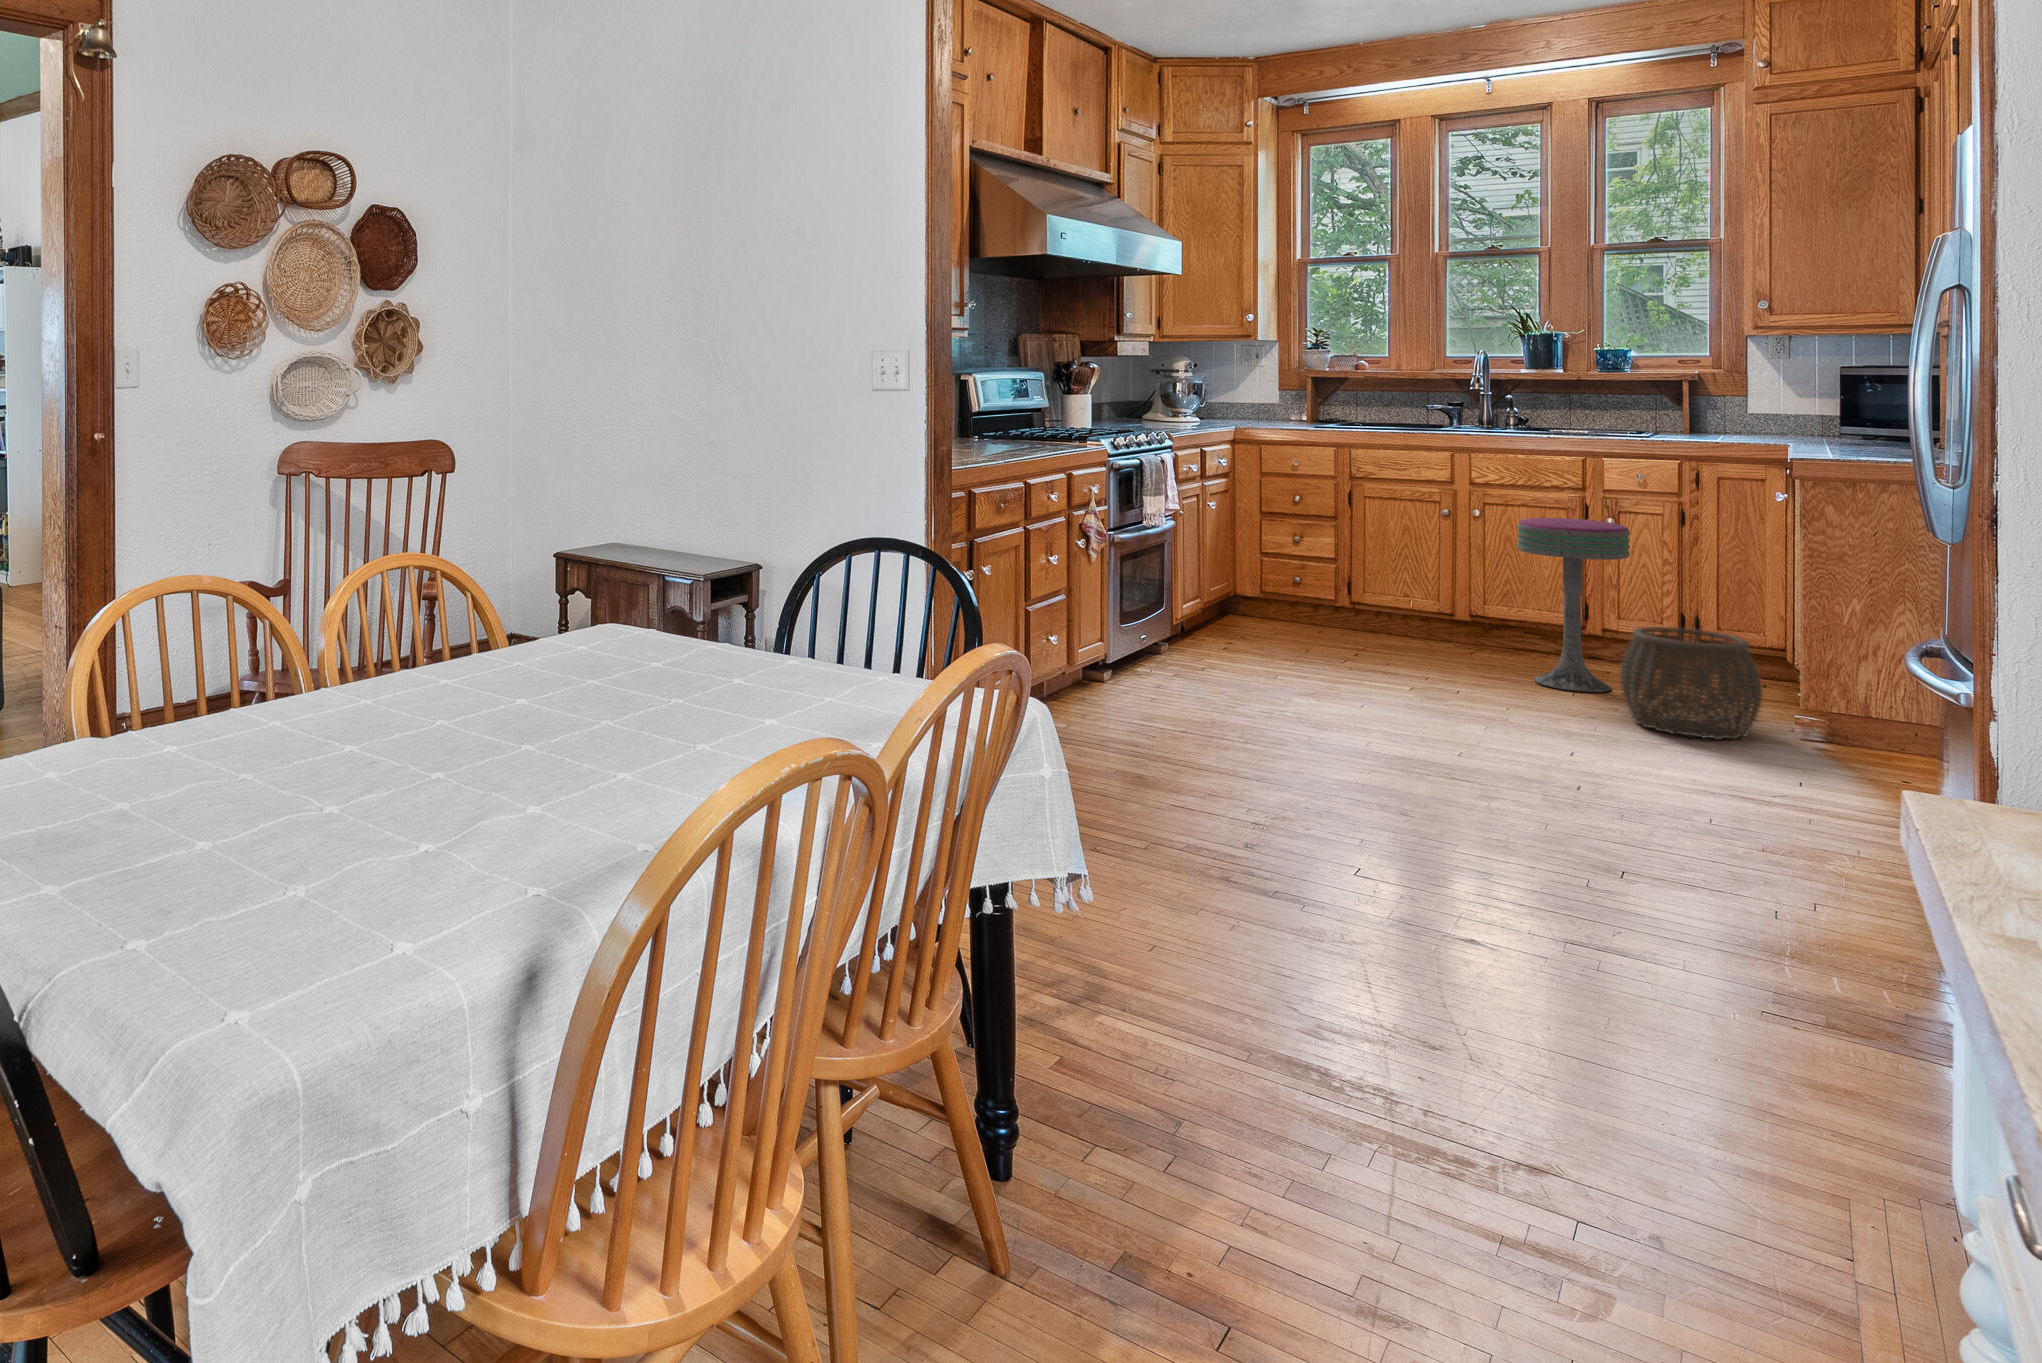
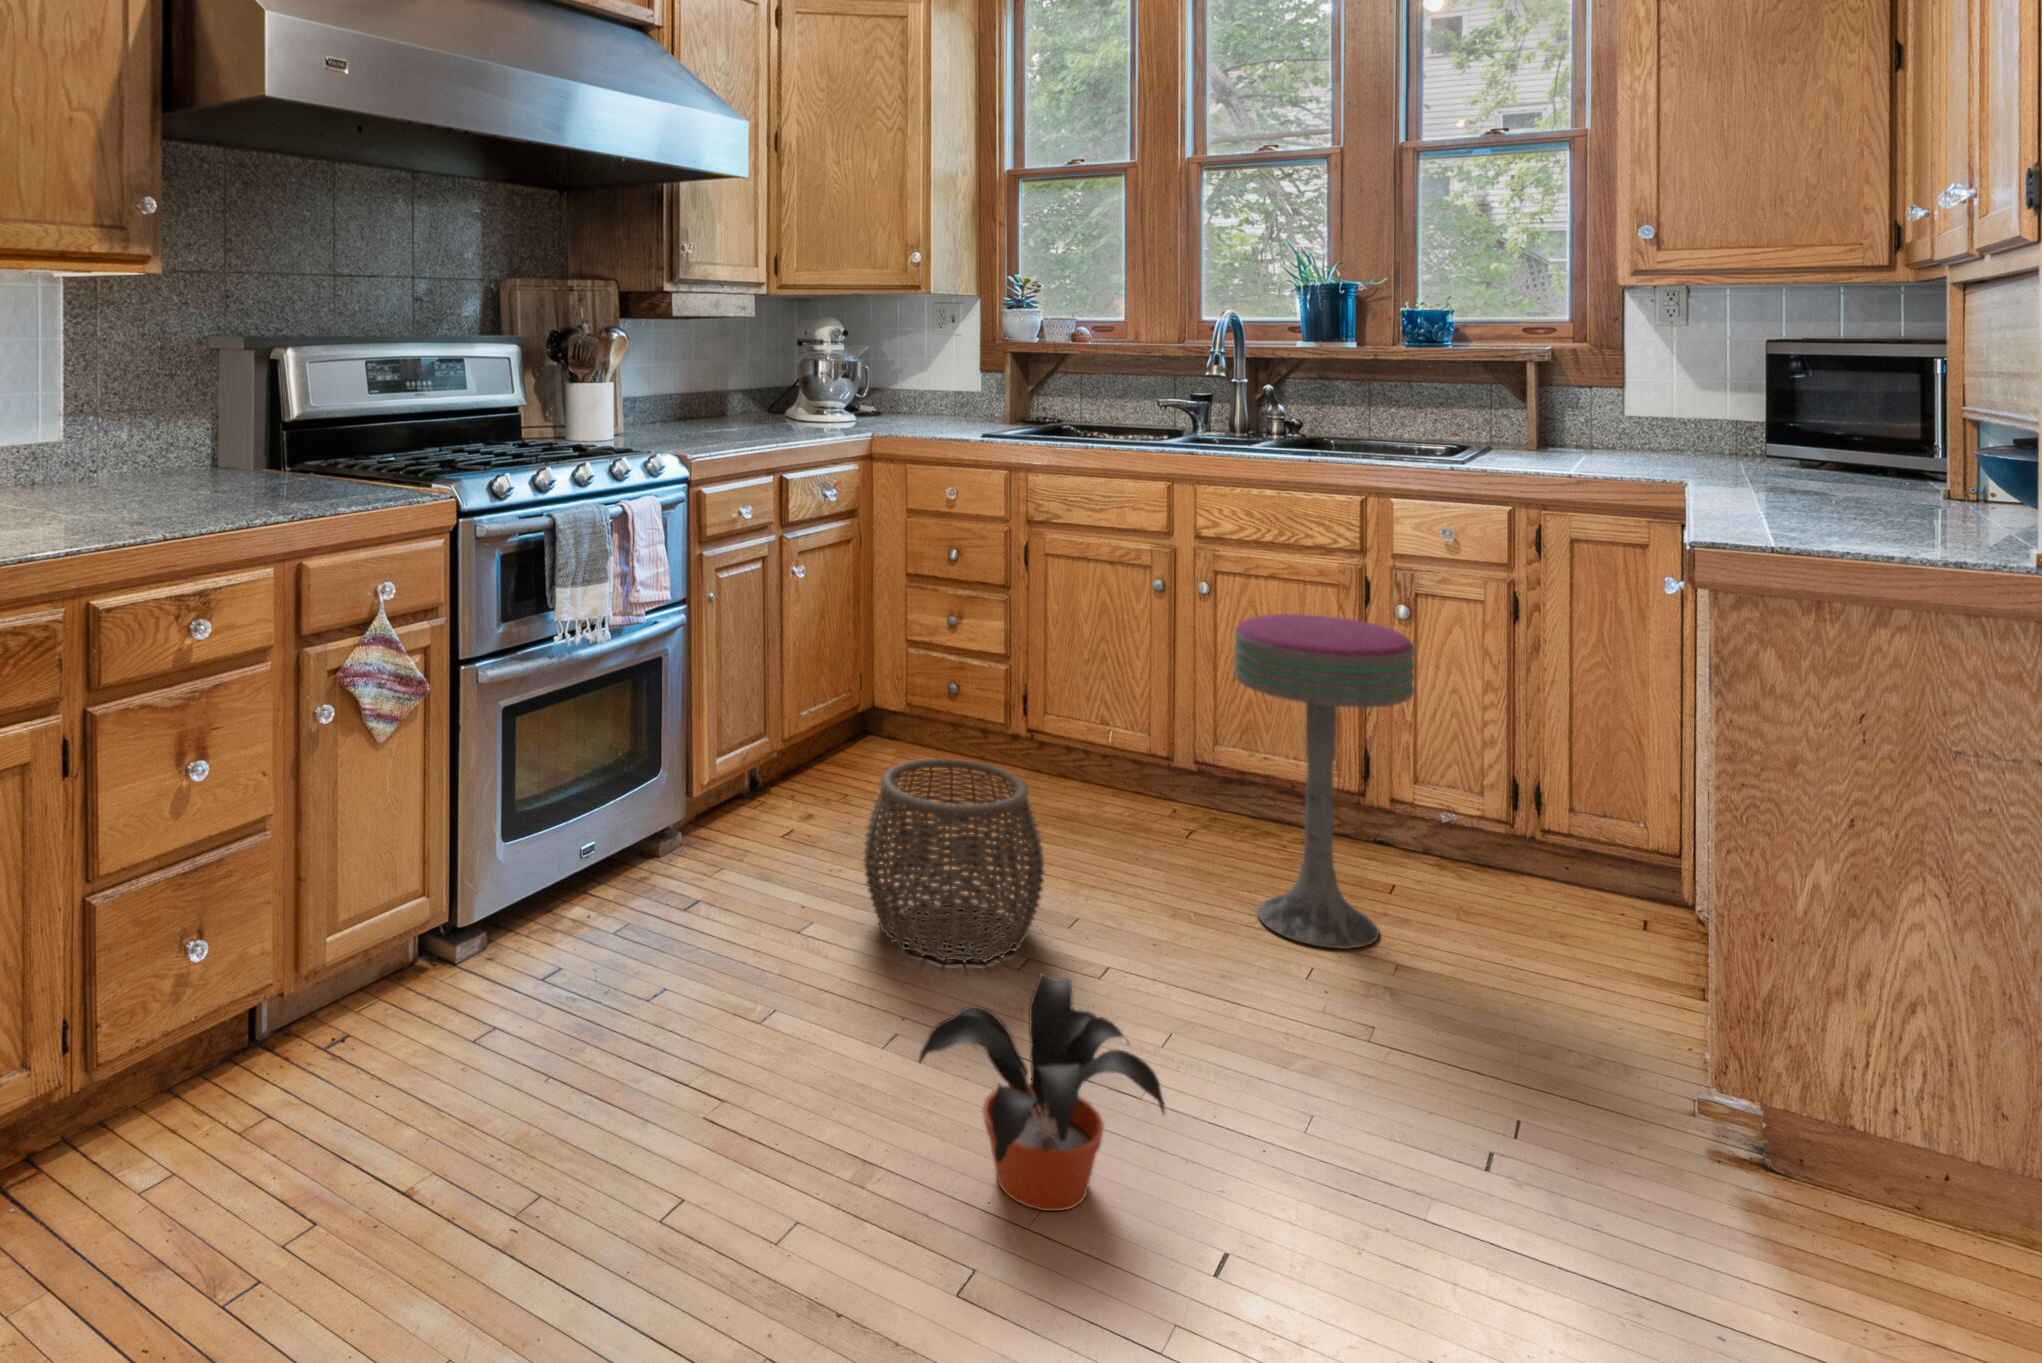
woven basket: present [1620,627,1763,740] -> present [864,759,1044,964]
potted plant: none [1414,659,1540,750] -> present [919,973,1165,1211]

